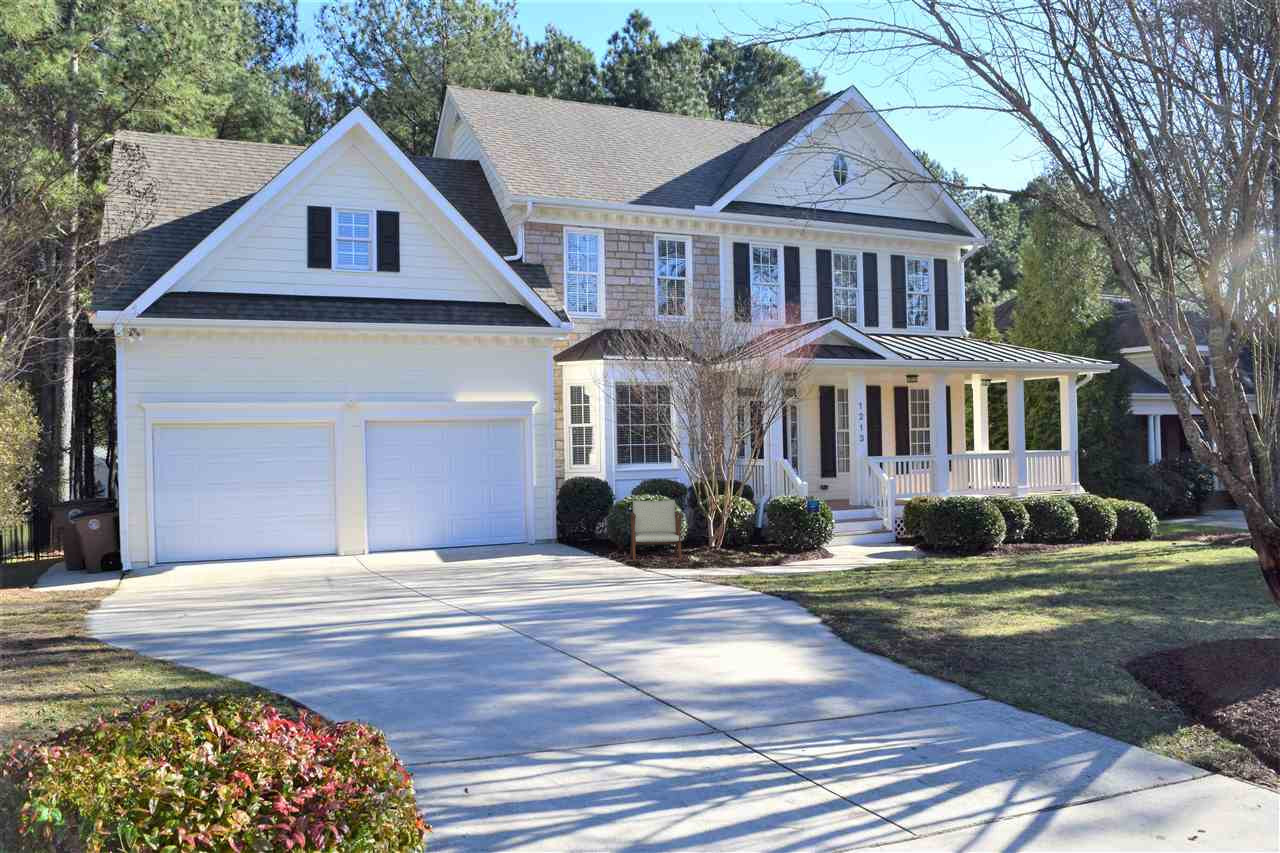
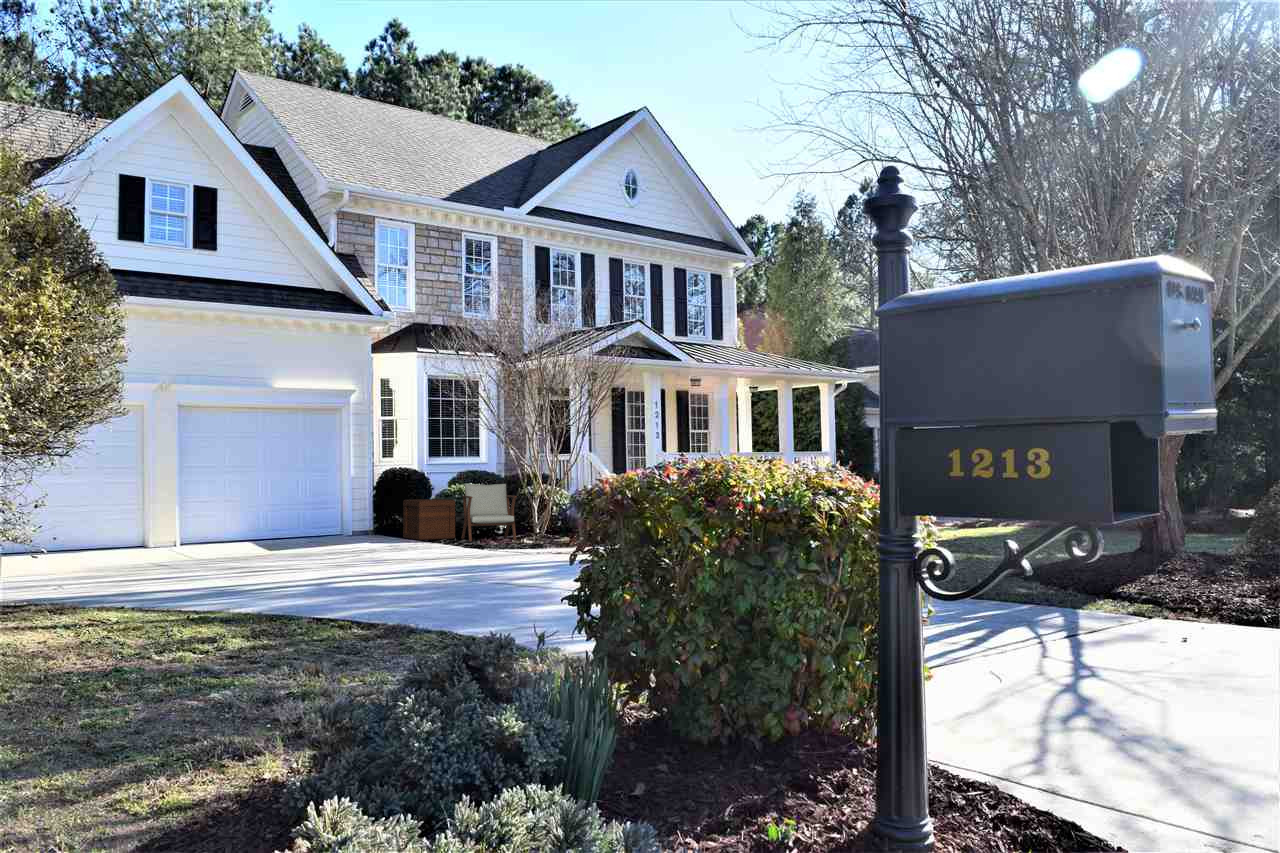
wooden crate: none [575,513,624,557] -> present [403,499,455,540]

